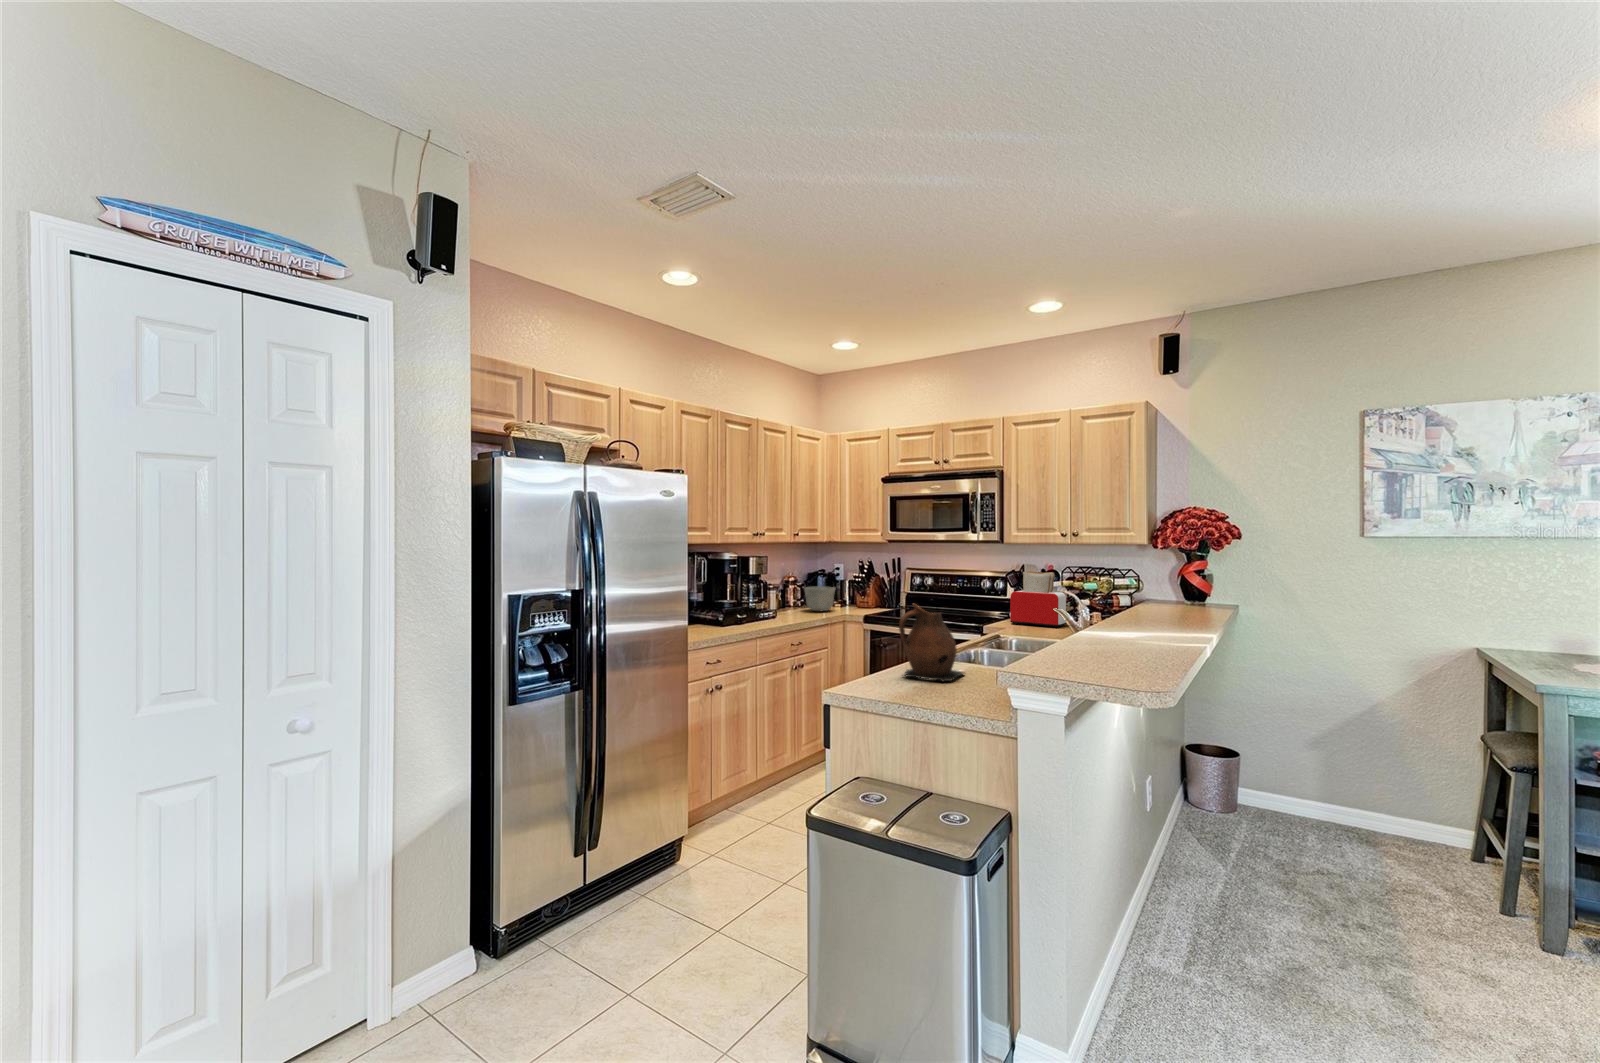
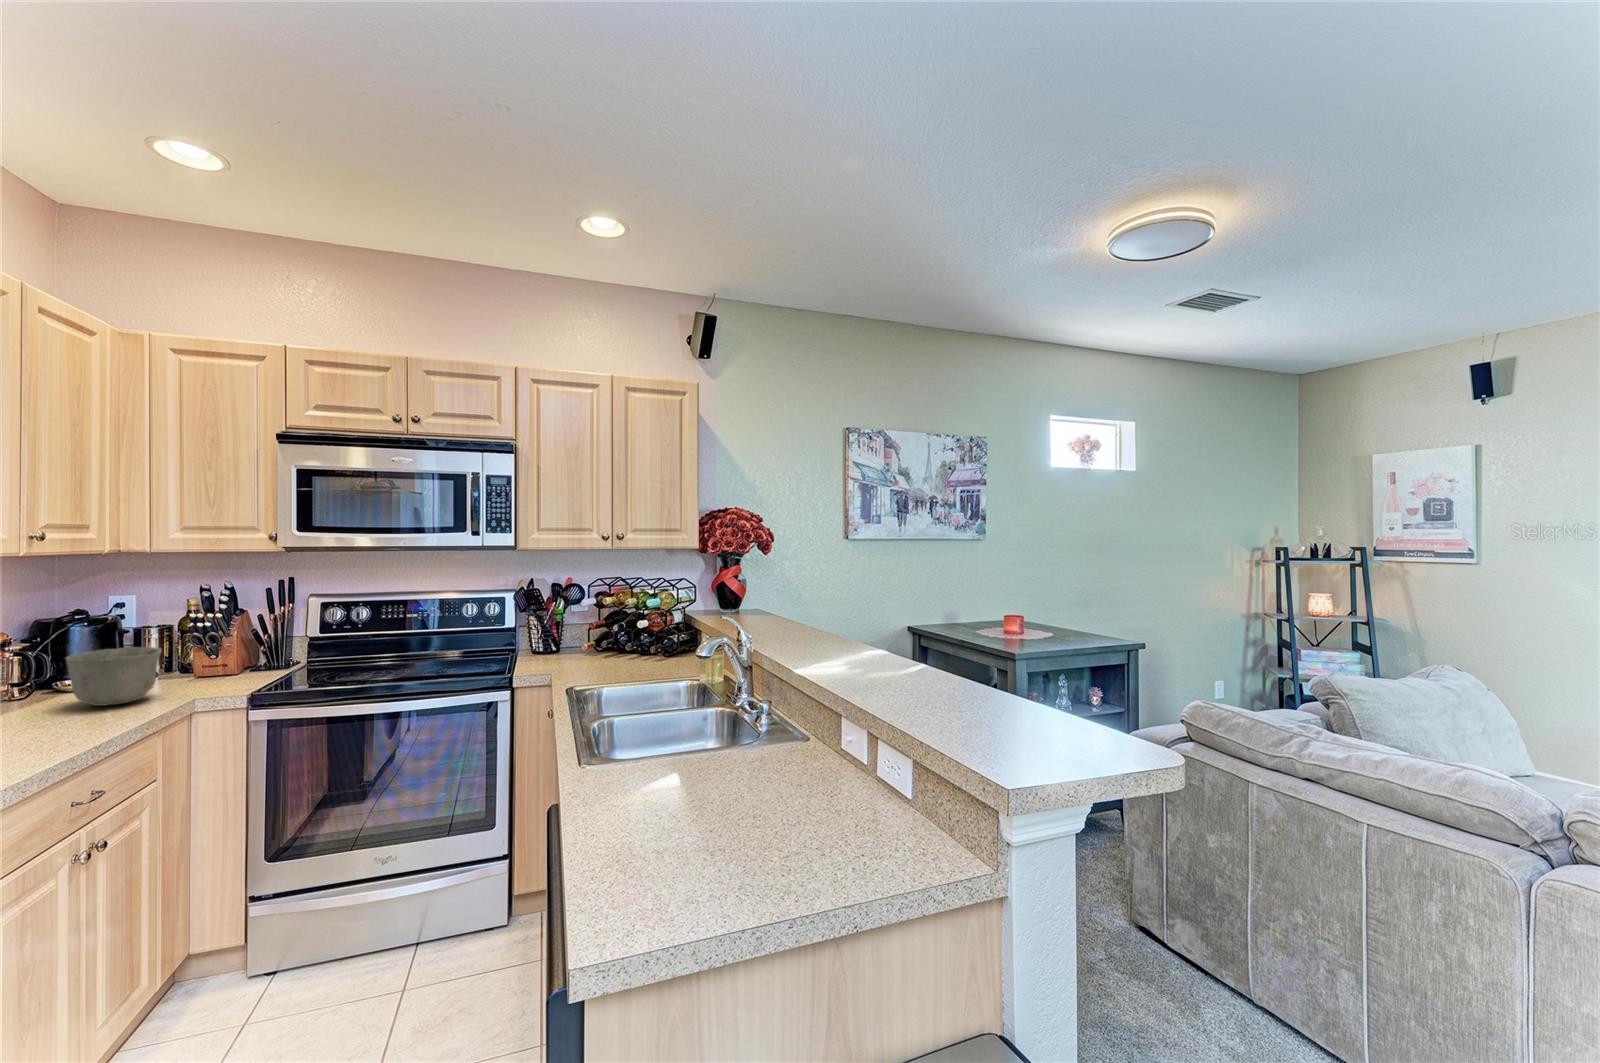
toaster: present [1010,571,1066,627] -> none [541,590,617,668]
ceramic pitcher: present [899,604,964,682] -> none [624,688,745,835]

